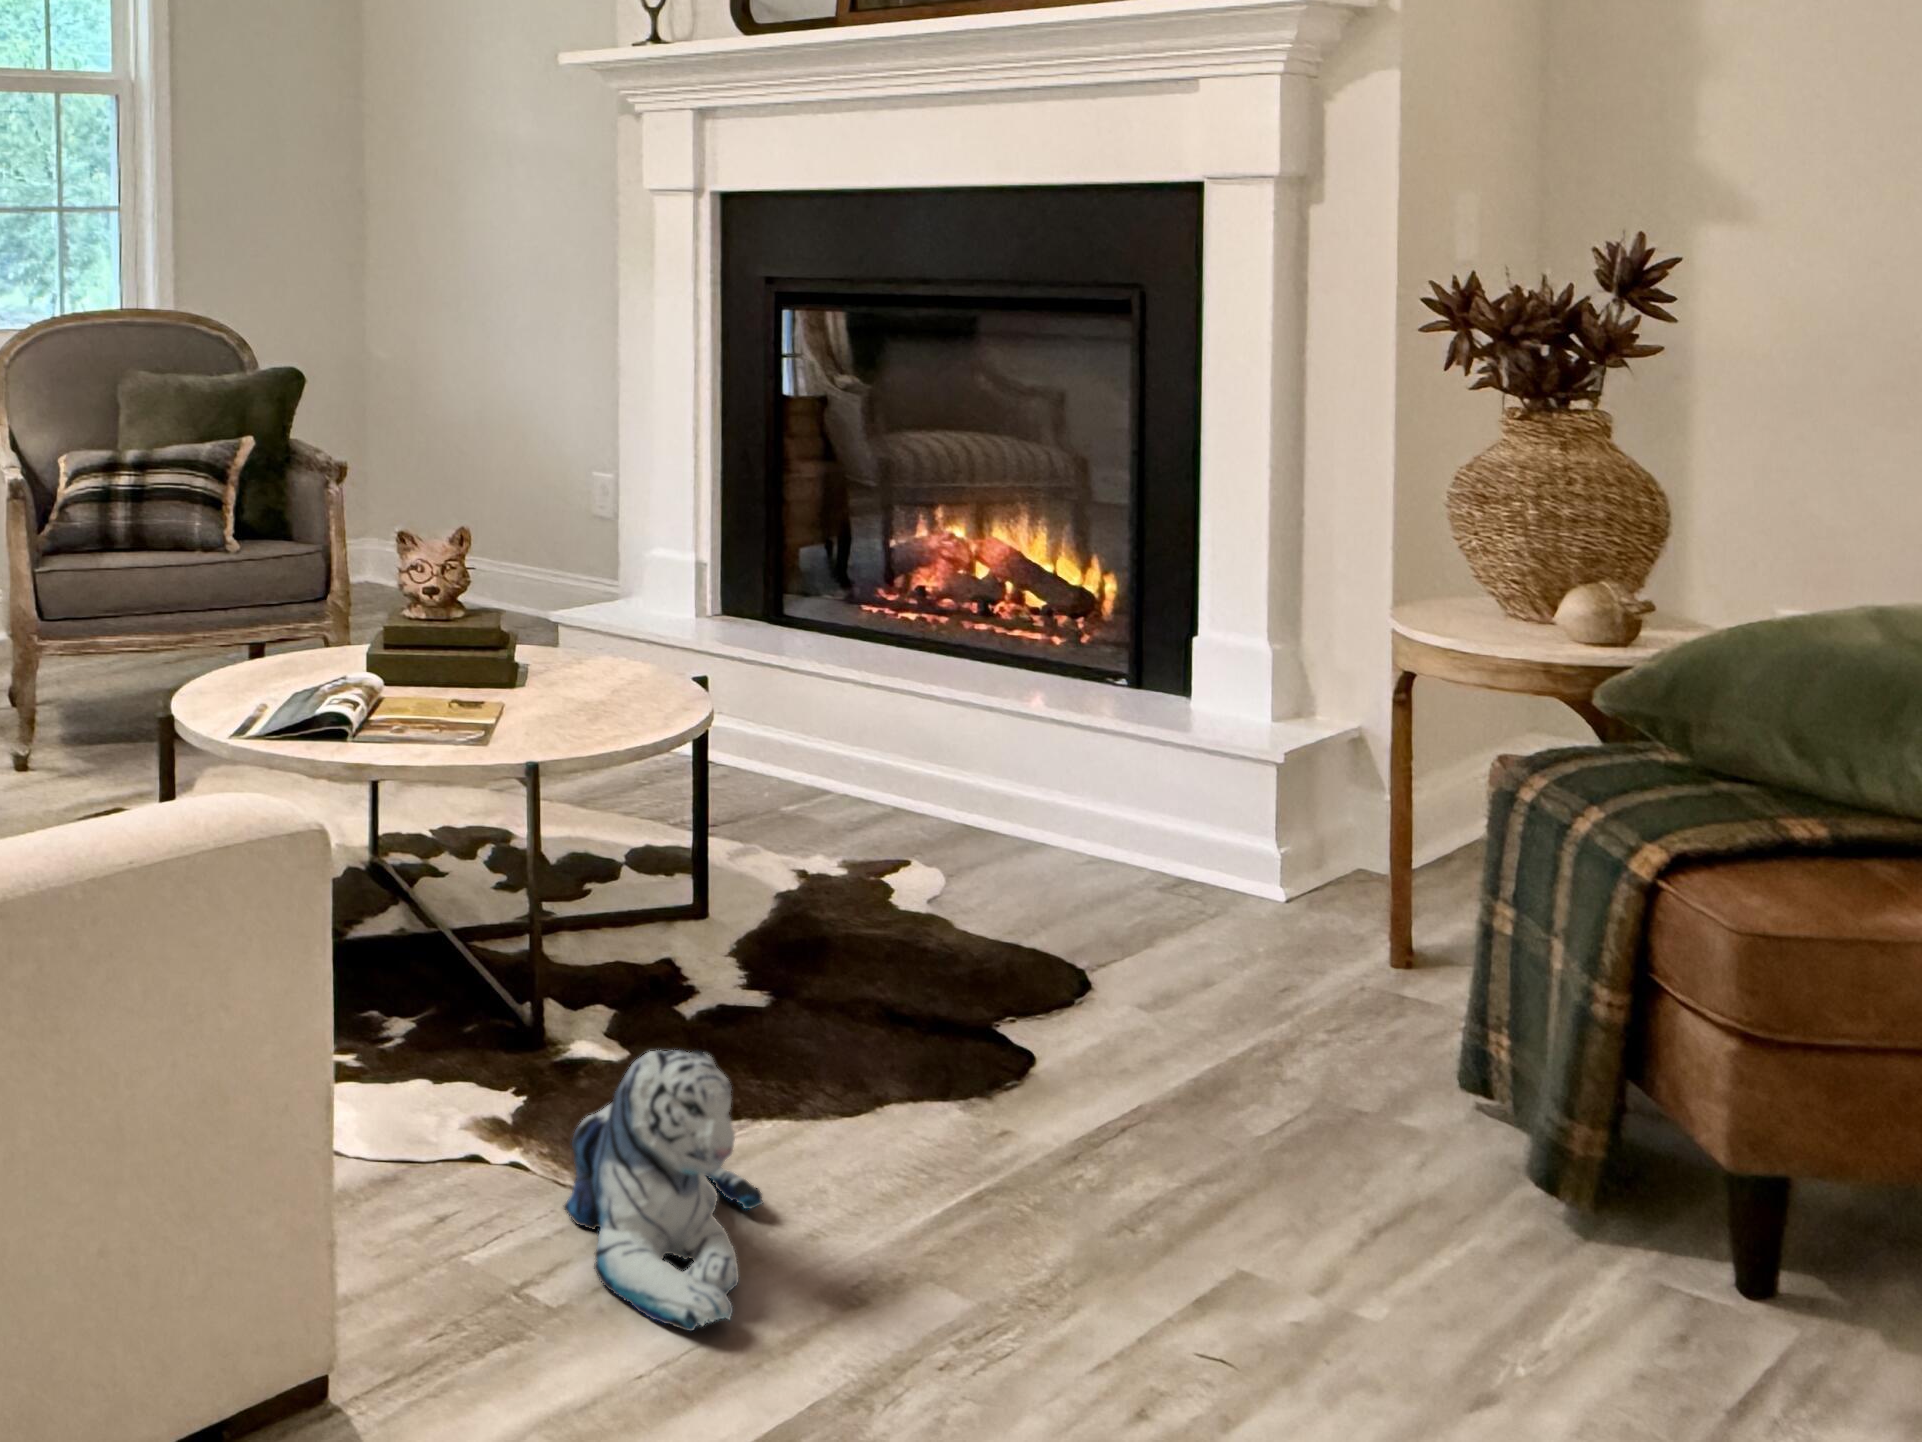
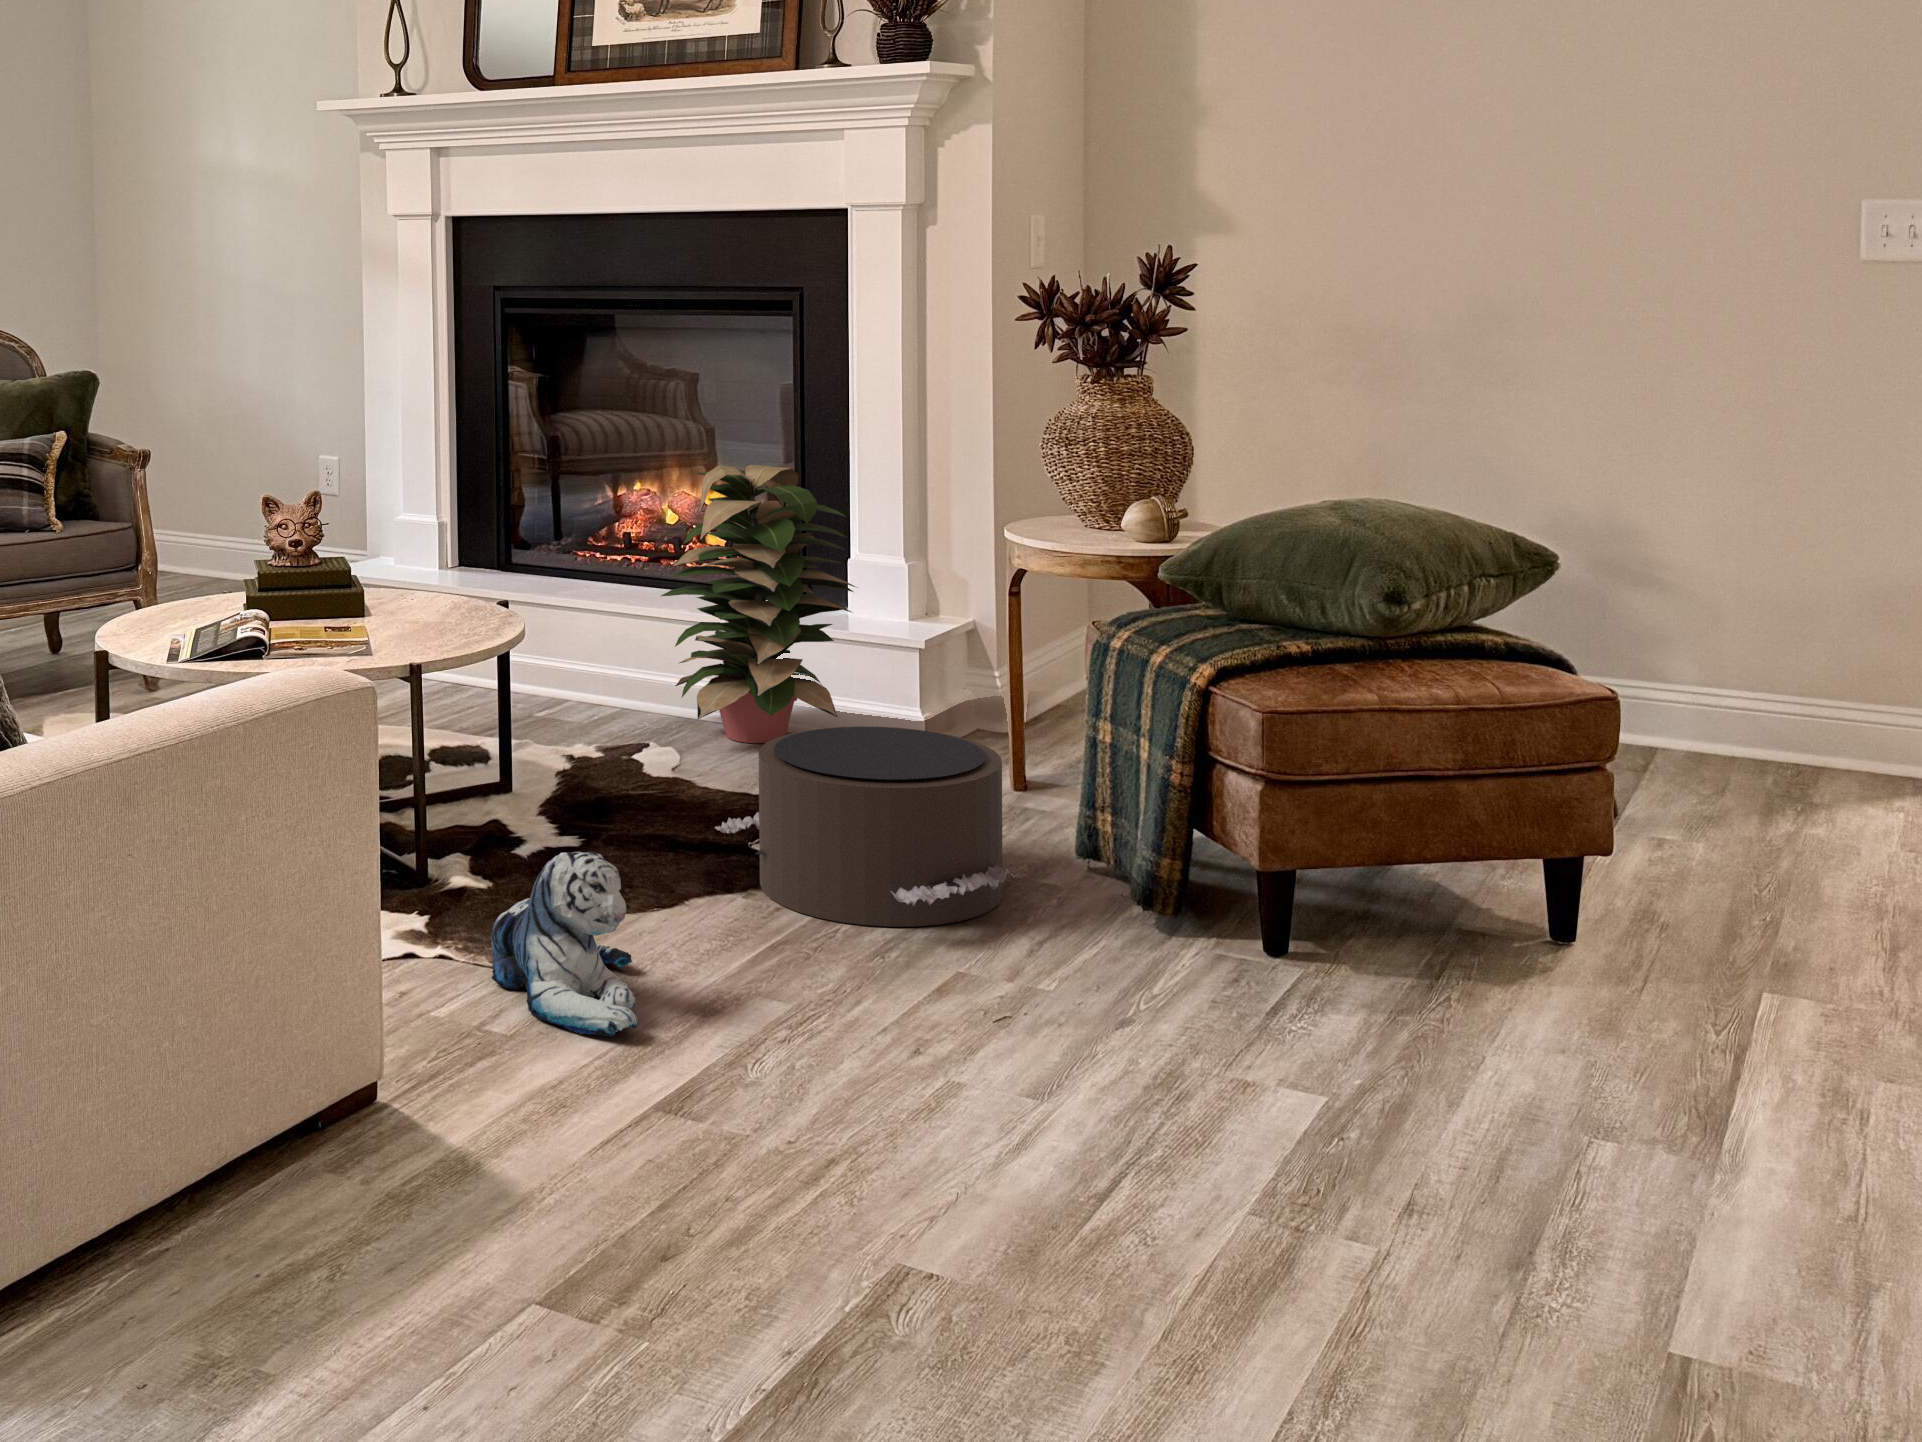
decorative plant: none [932,507,1195,867] -> present [661,465,855,743]
pouf: none [935,876,1357,1185] -> present [715,726,1019,927]

